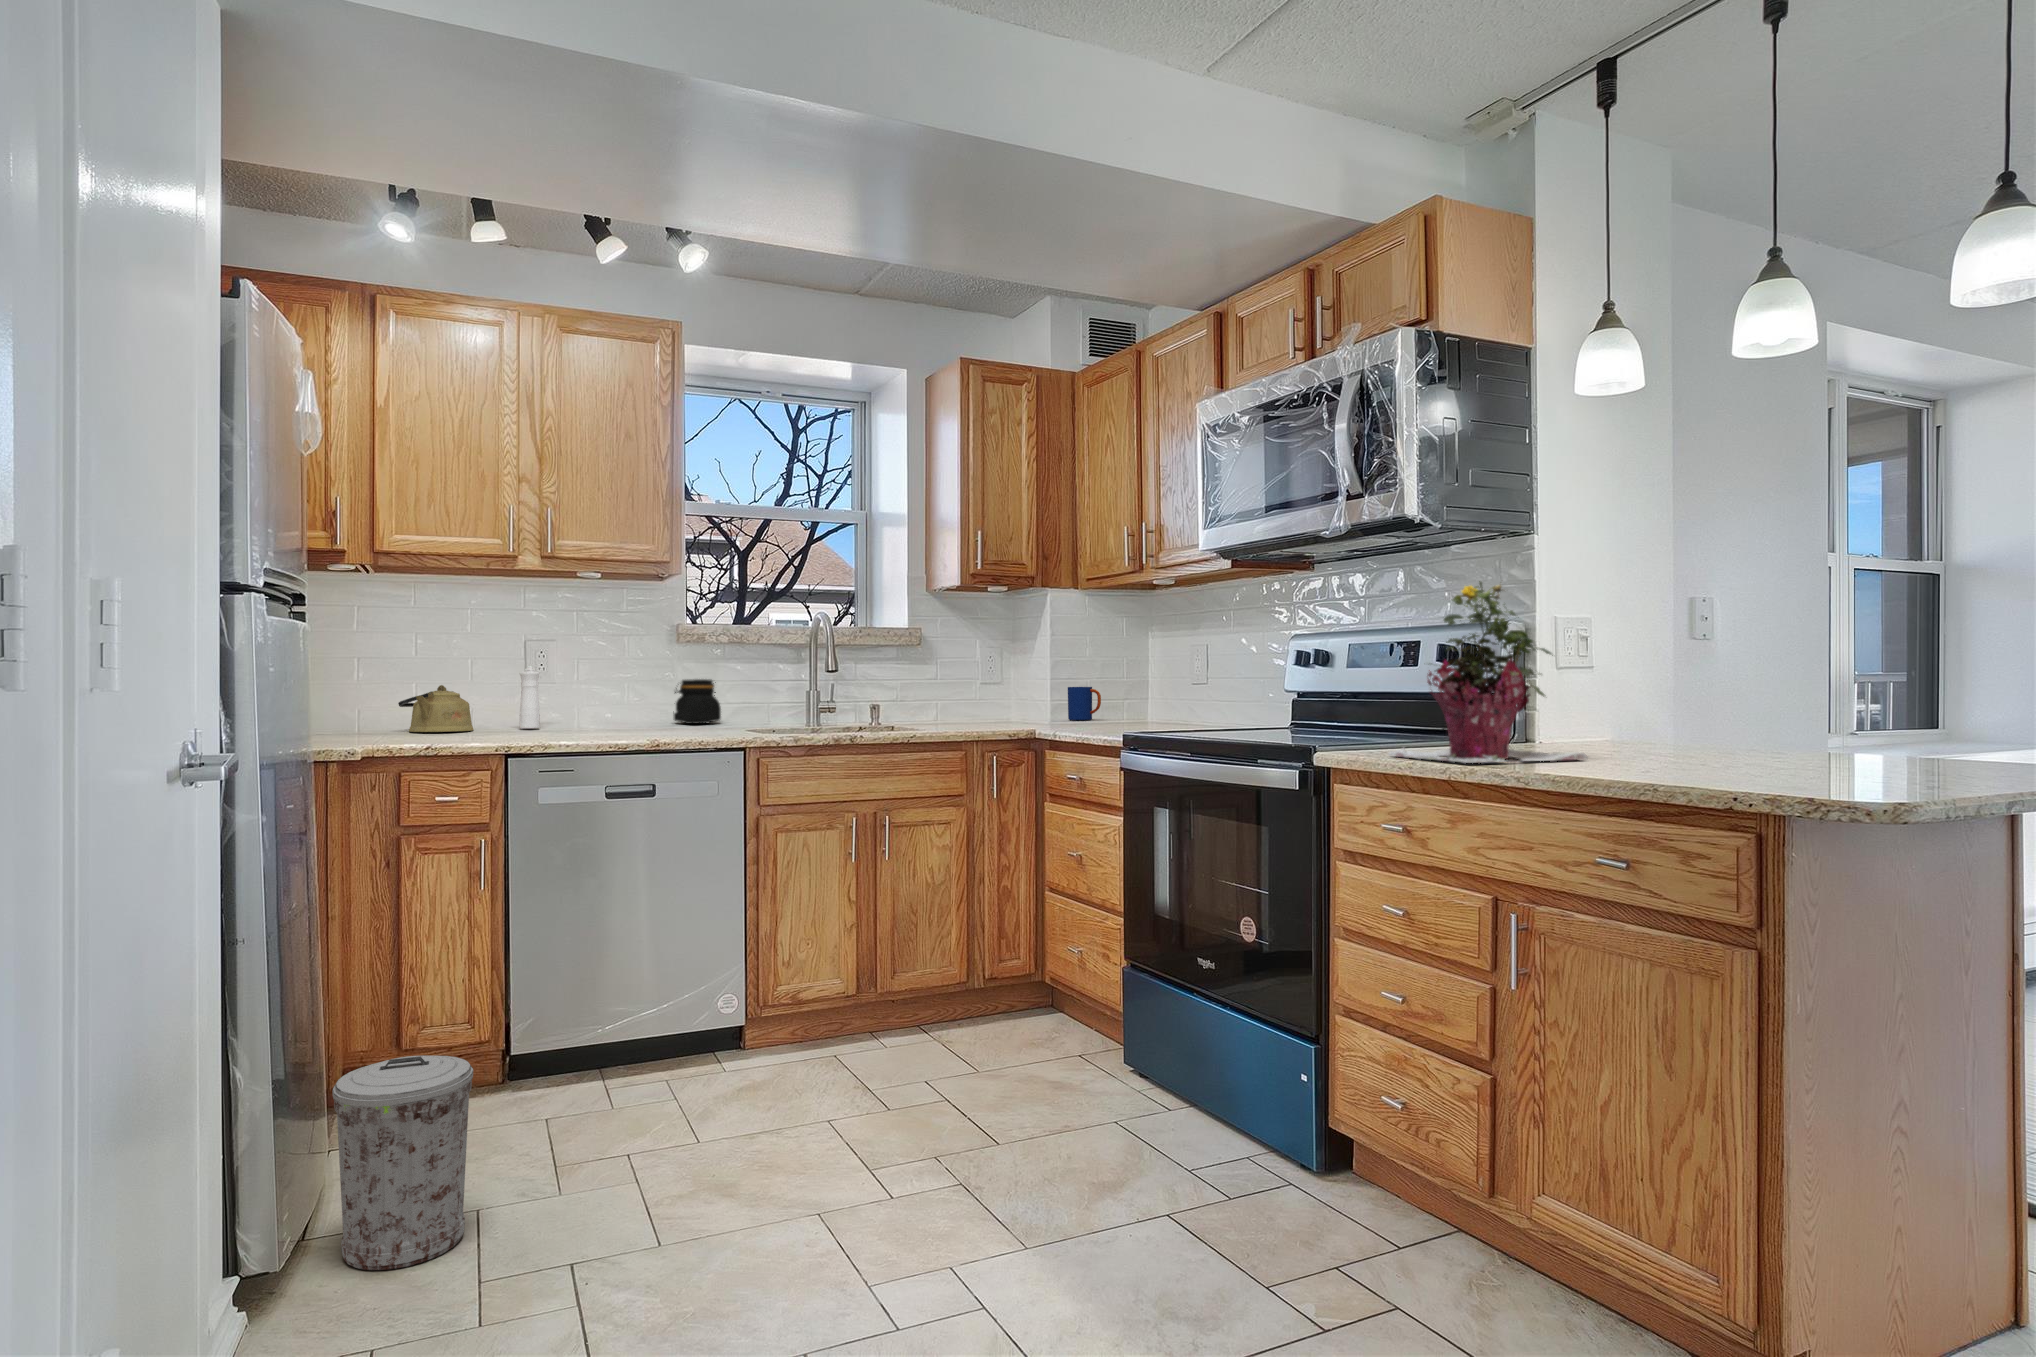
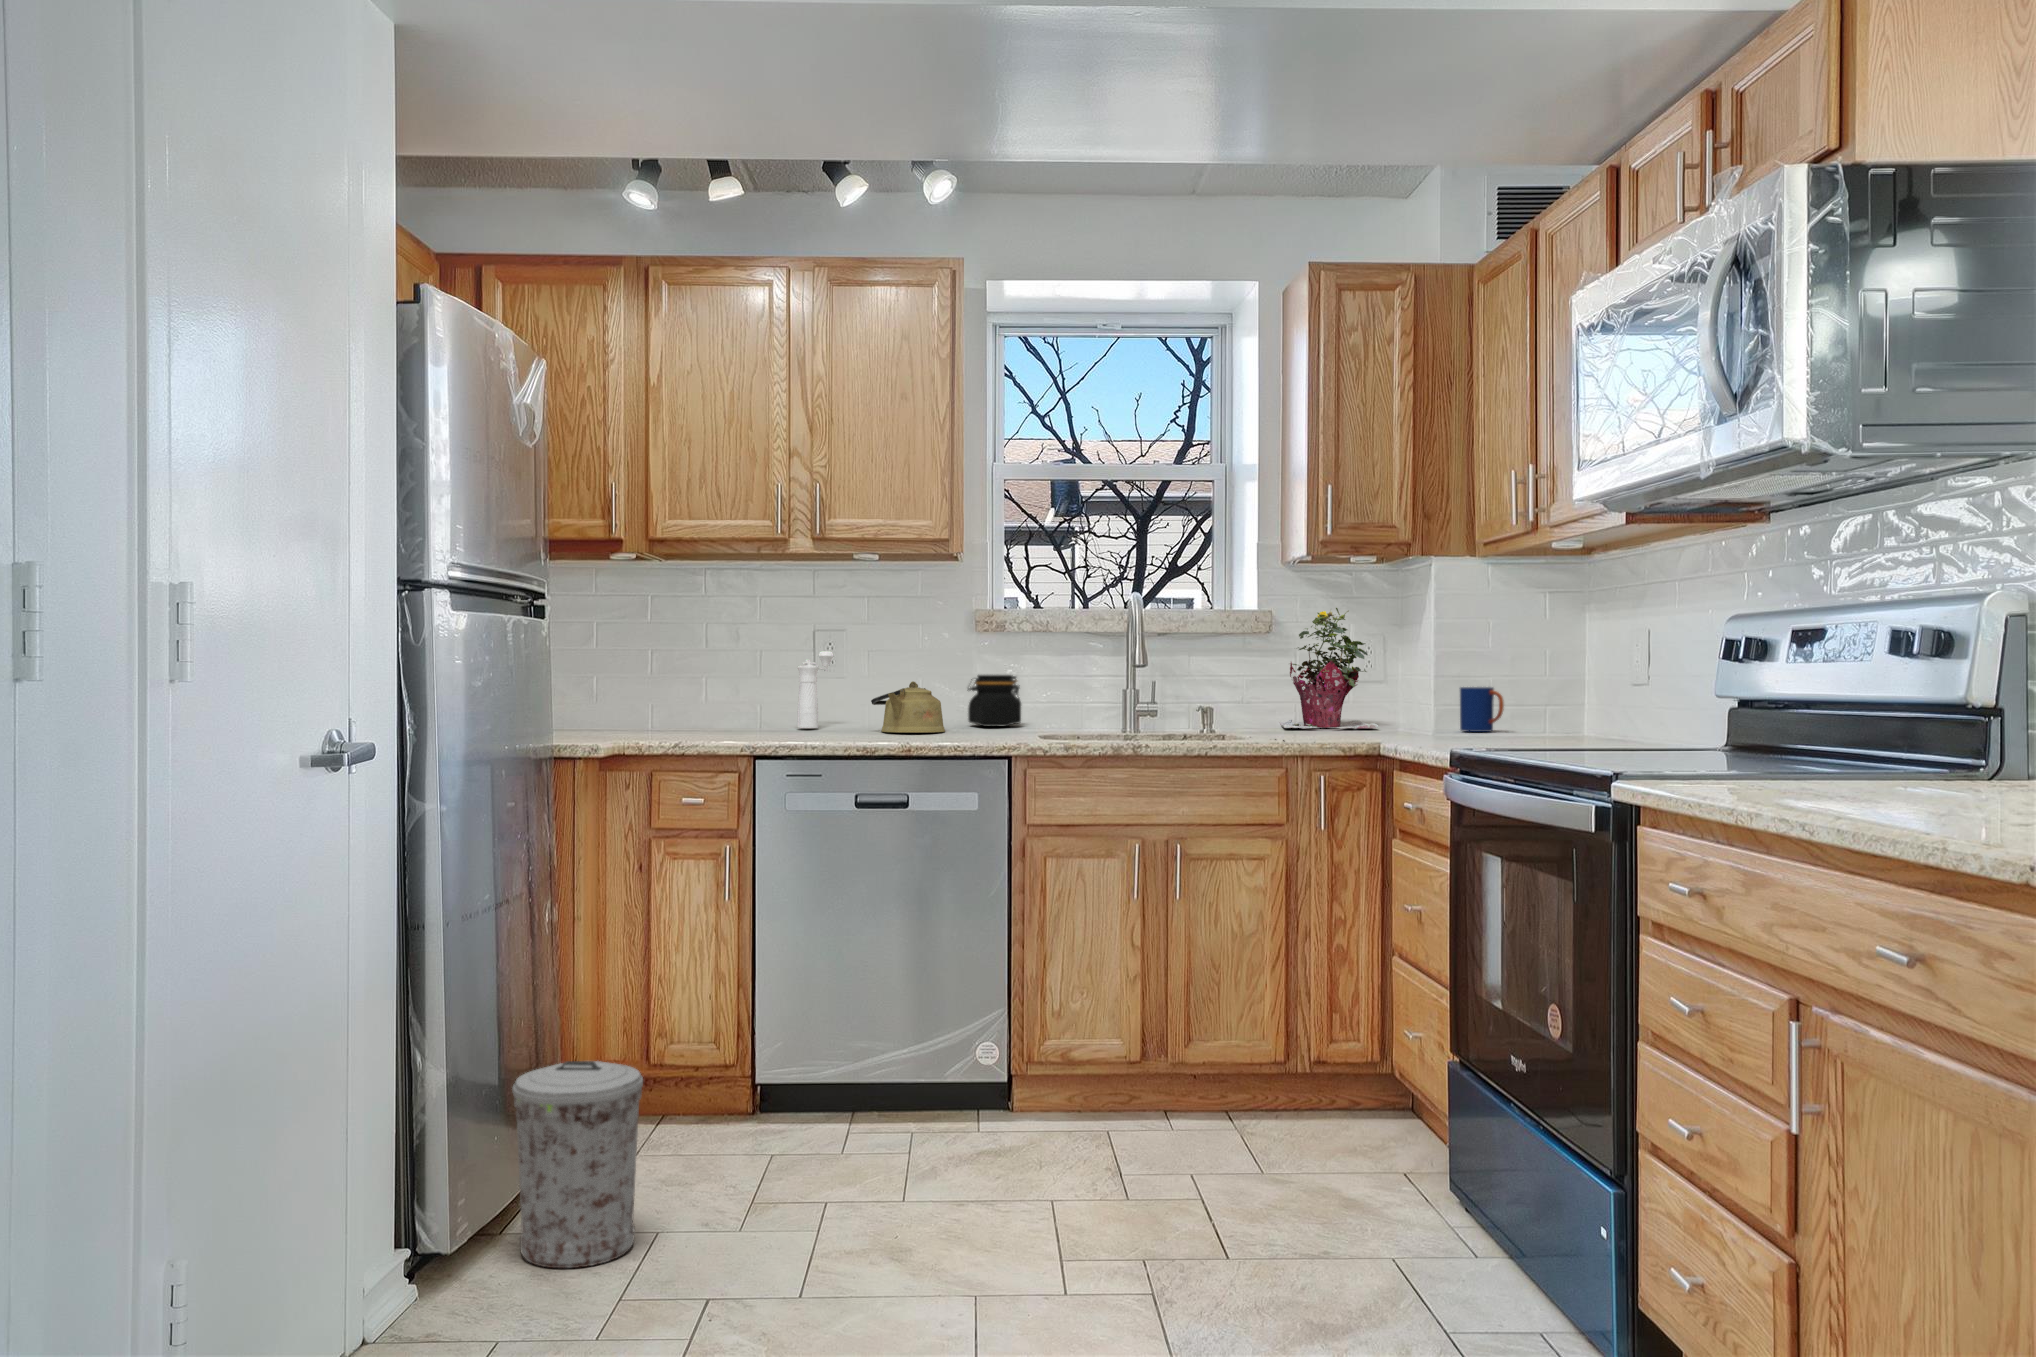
potted plant: present [1388,581,1588,763] -> present [1280,608,1379,728]
kettle: present [398,685,474,732] -> present [871,681,945,733]

